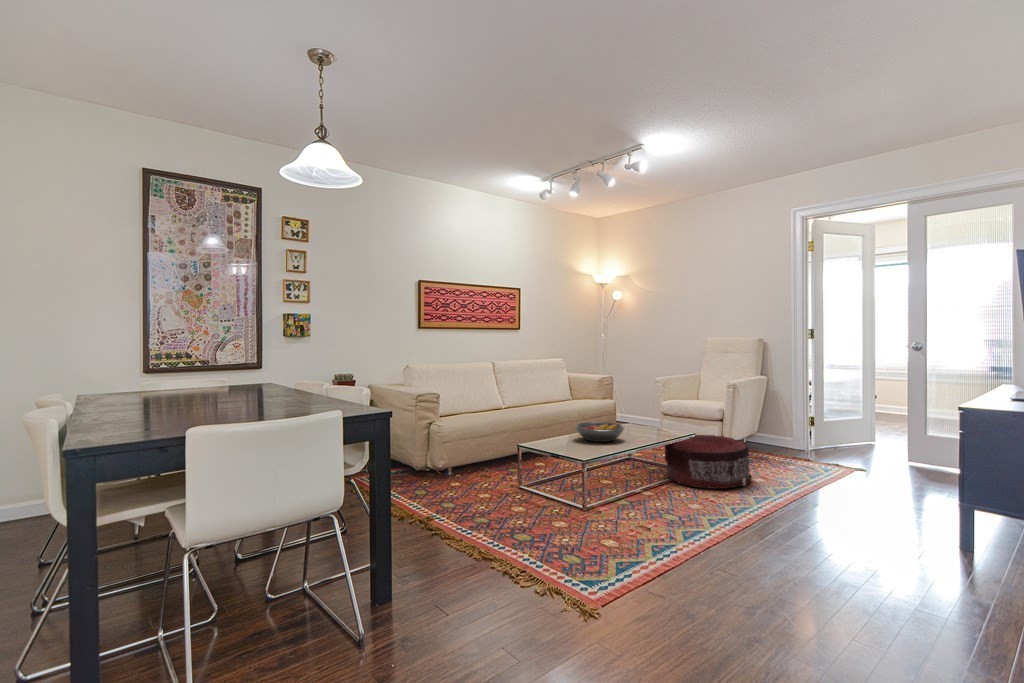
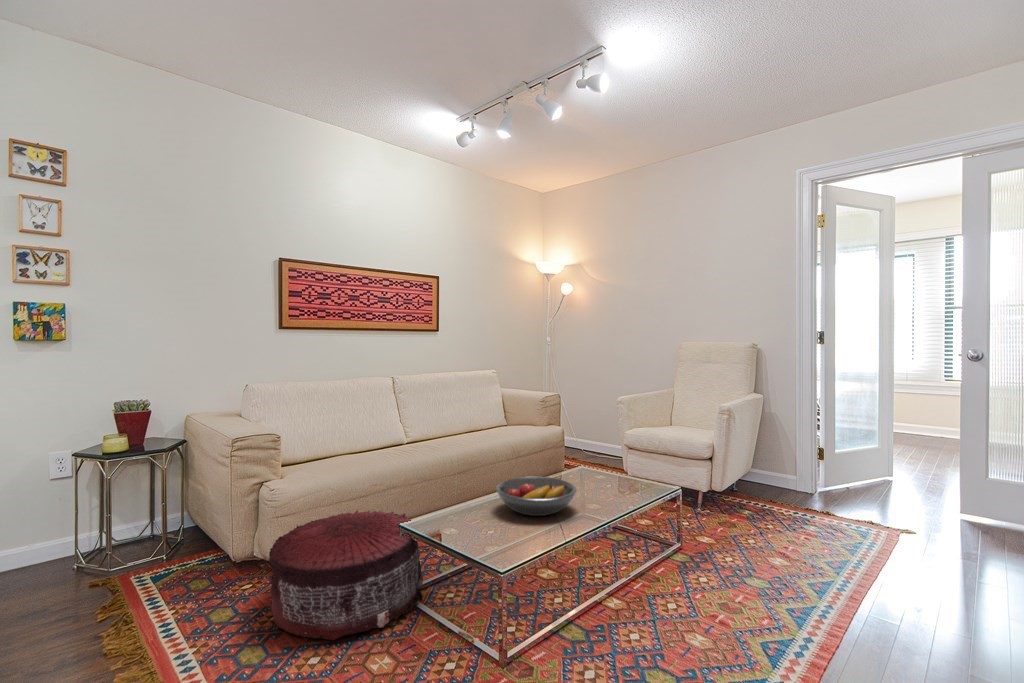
pouf: present [665,435,751,489] -> present [269,510,423,640]

